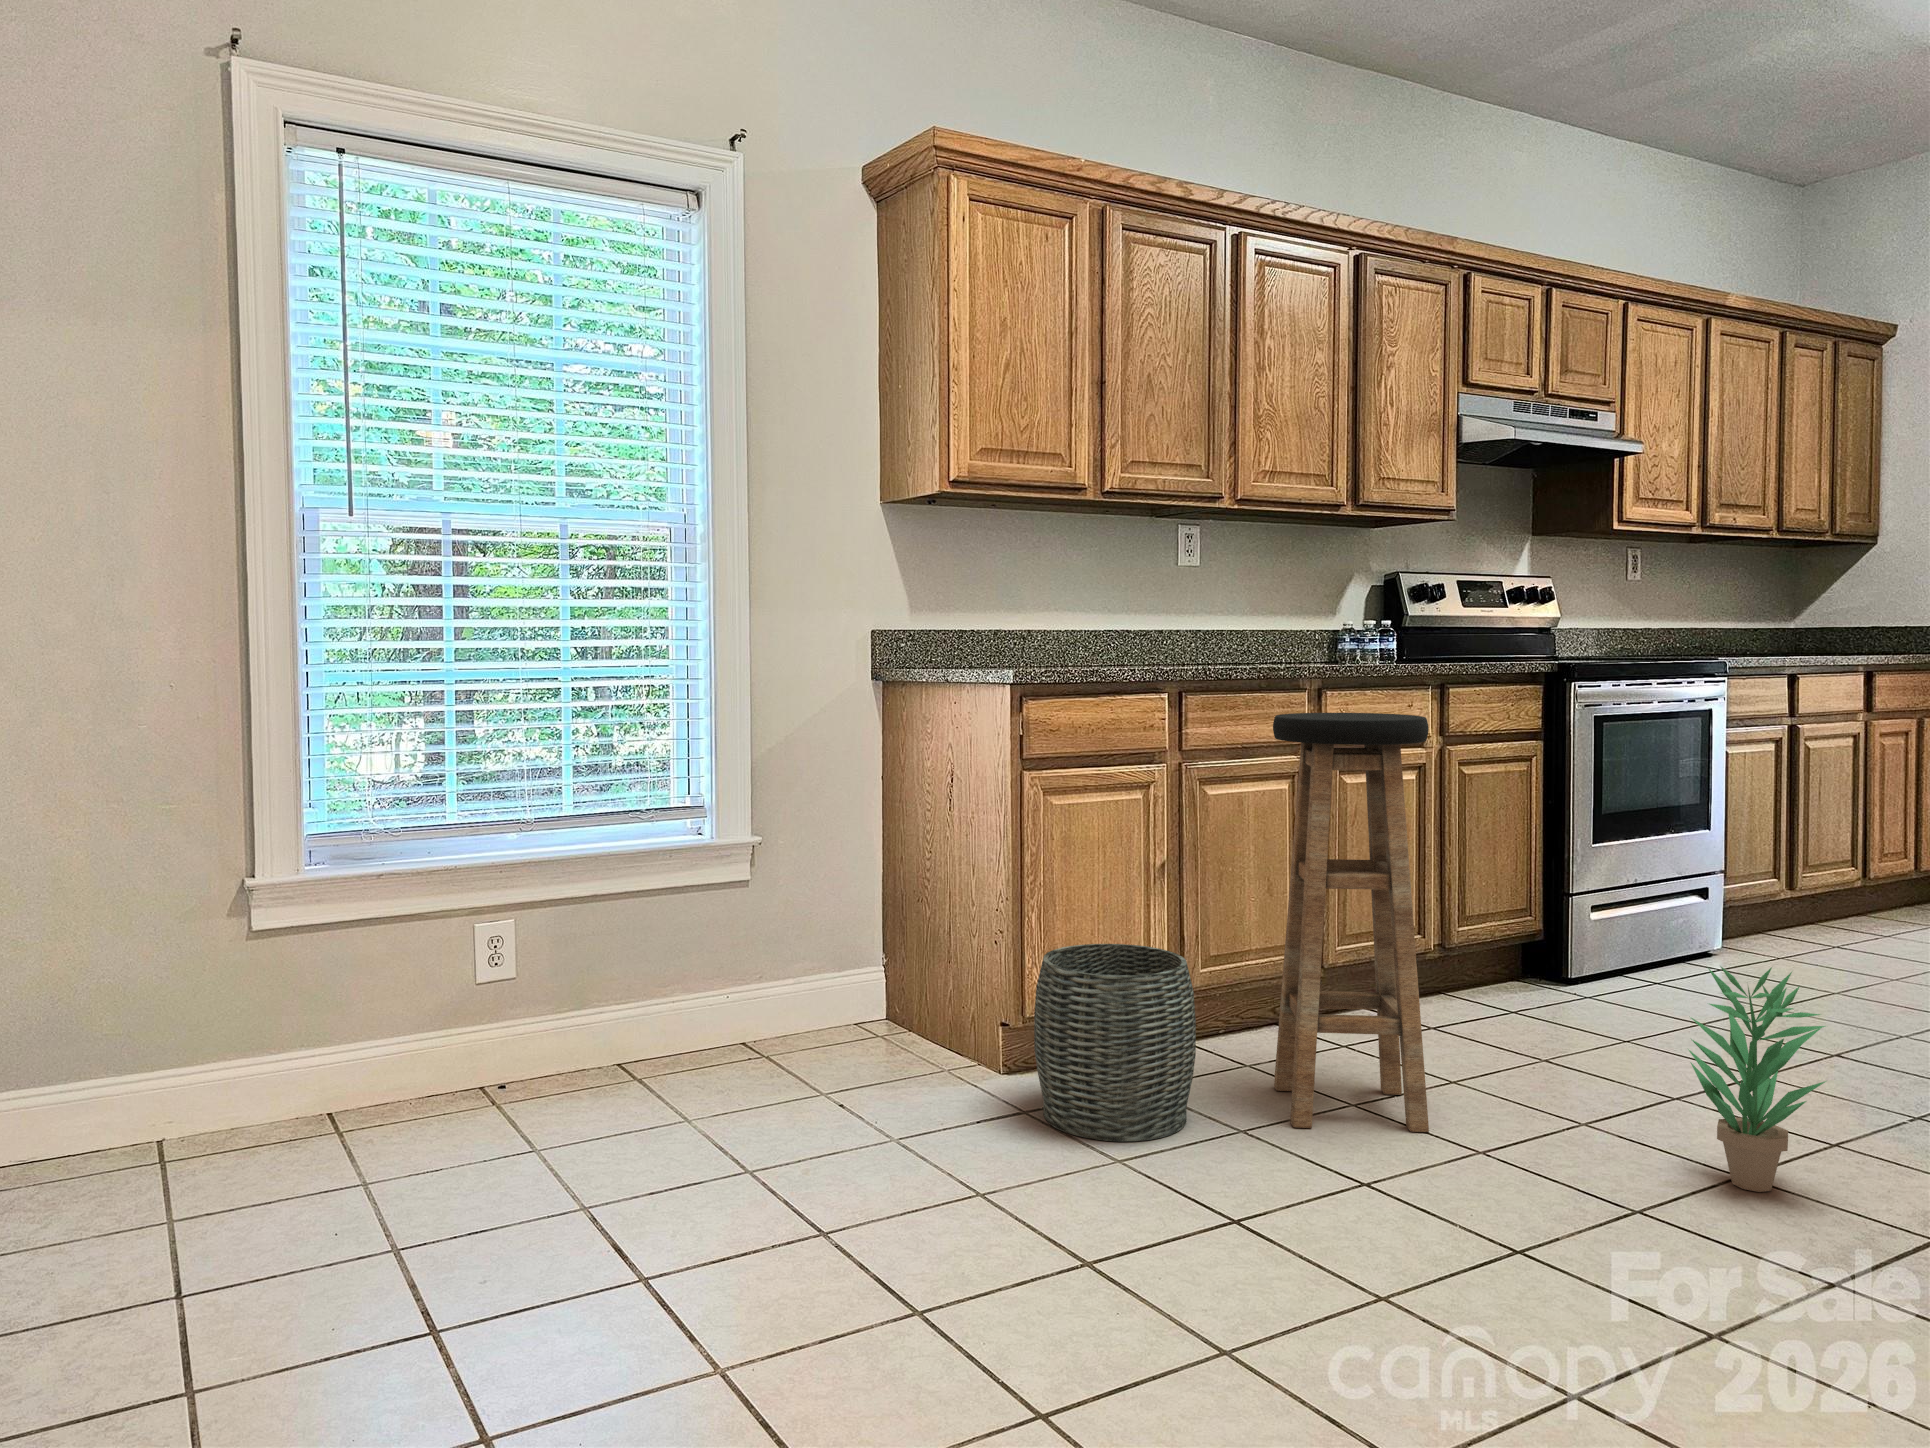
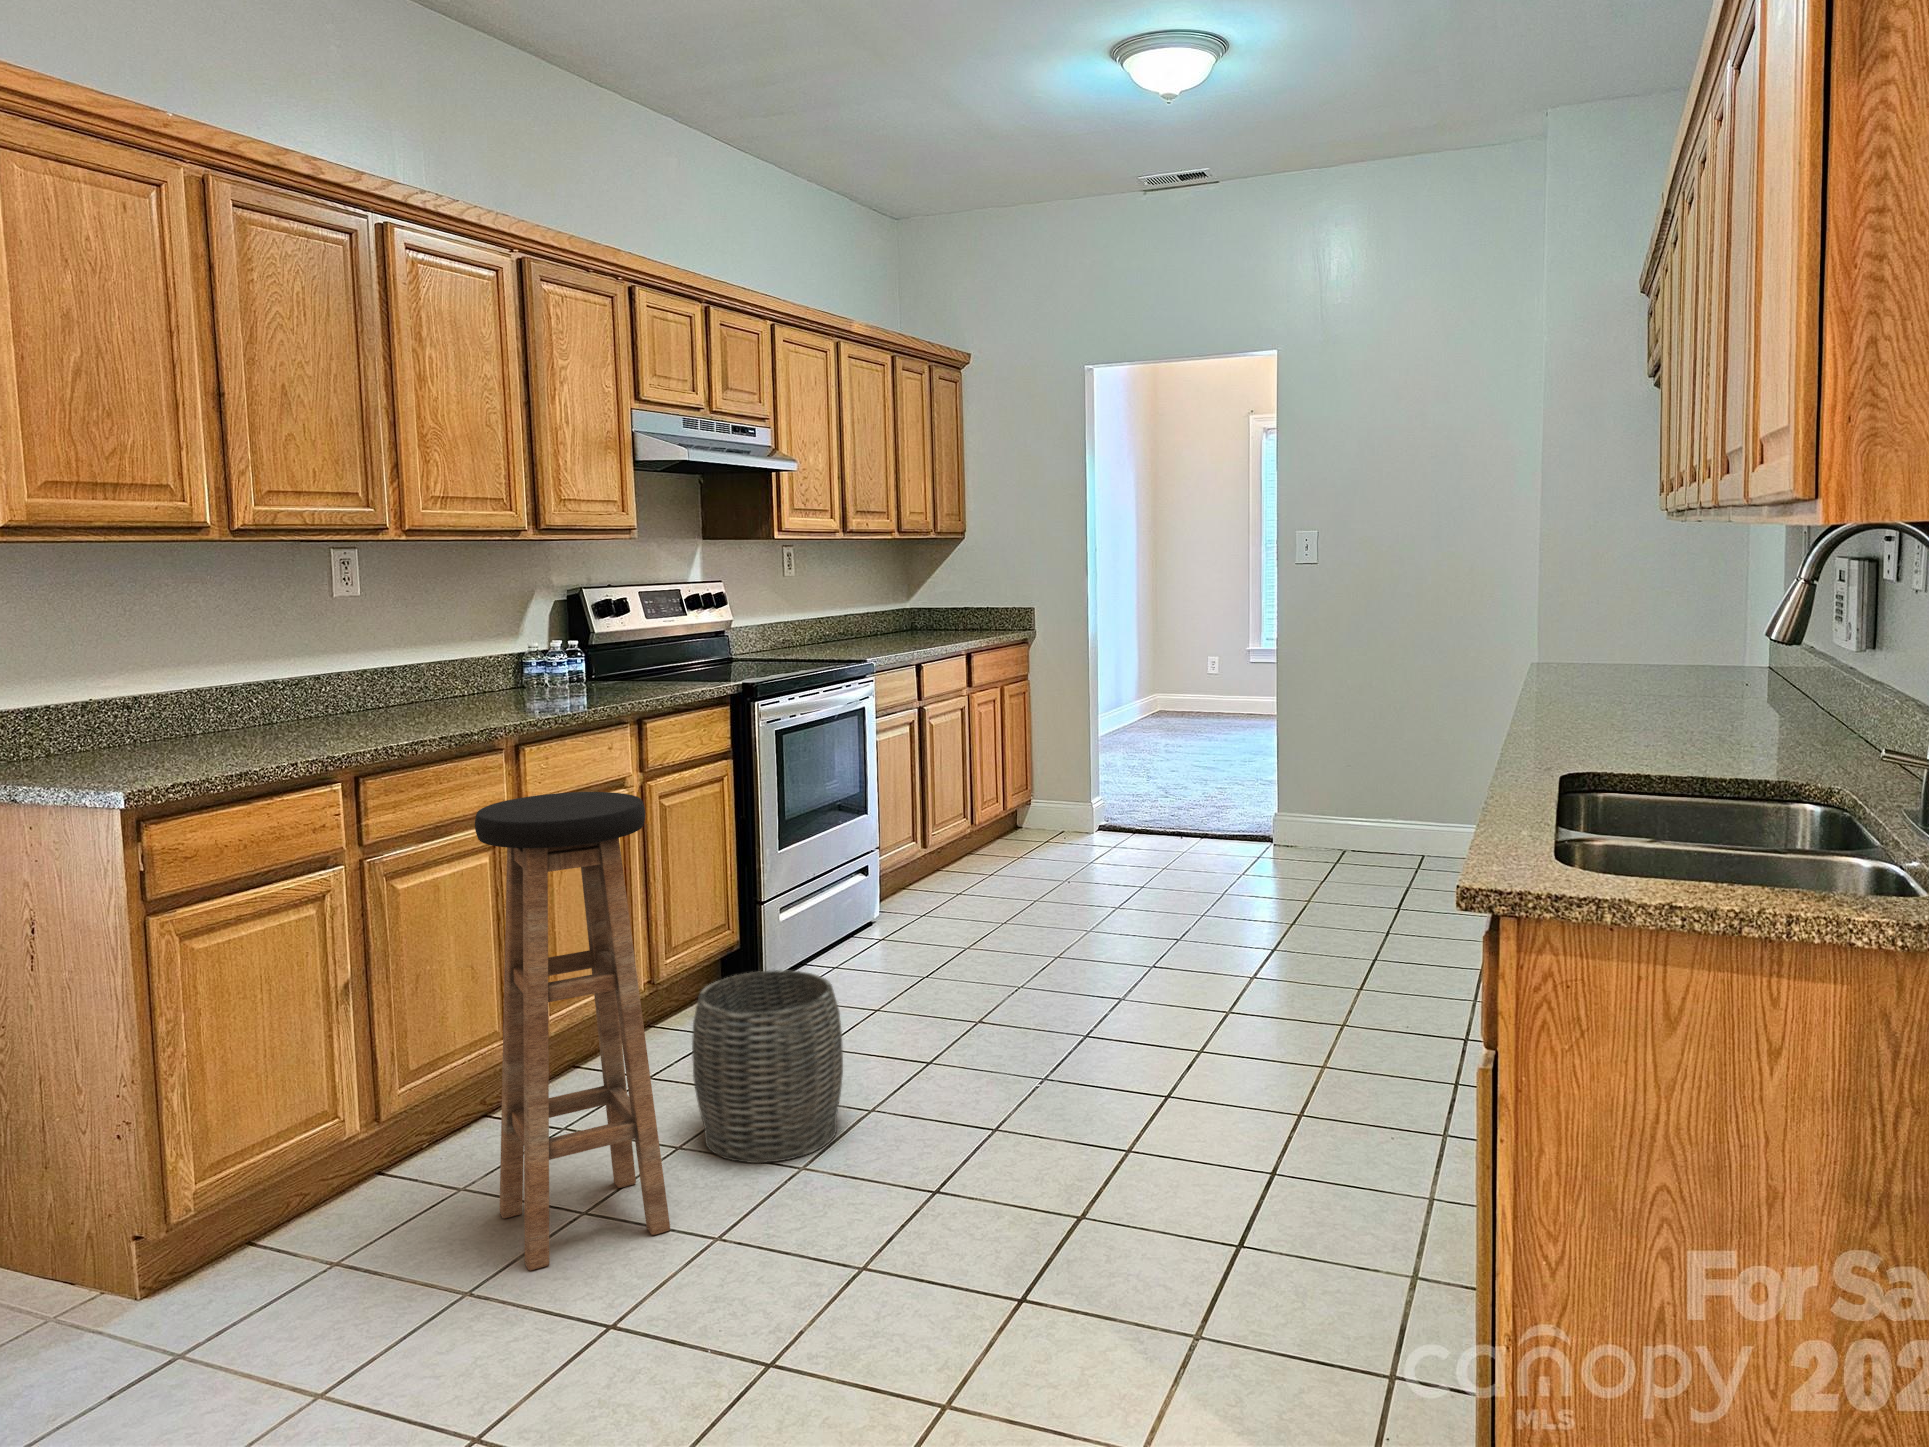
woven basket: present [1034,944,1196,1141] -> present [692,970,843,1163]
potted plant: present [1688,967,1826,1192] -> none [897,1010,1010,1212]

